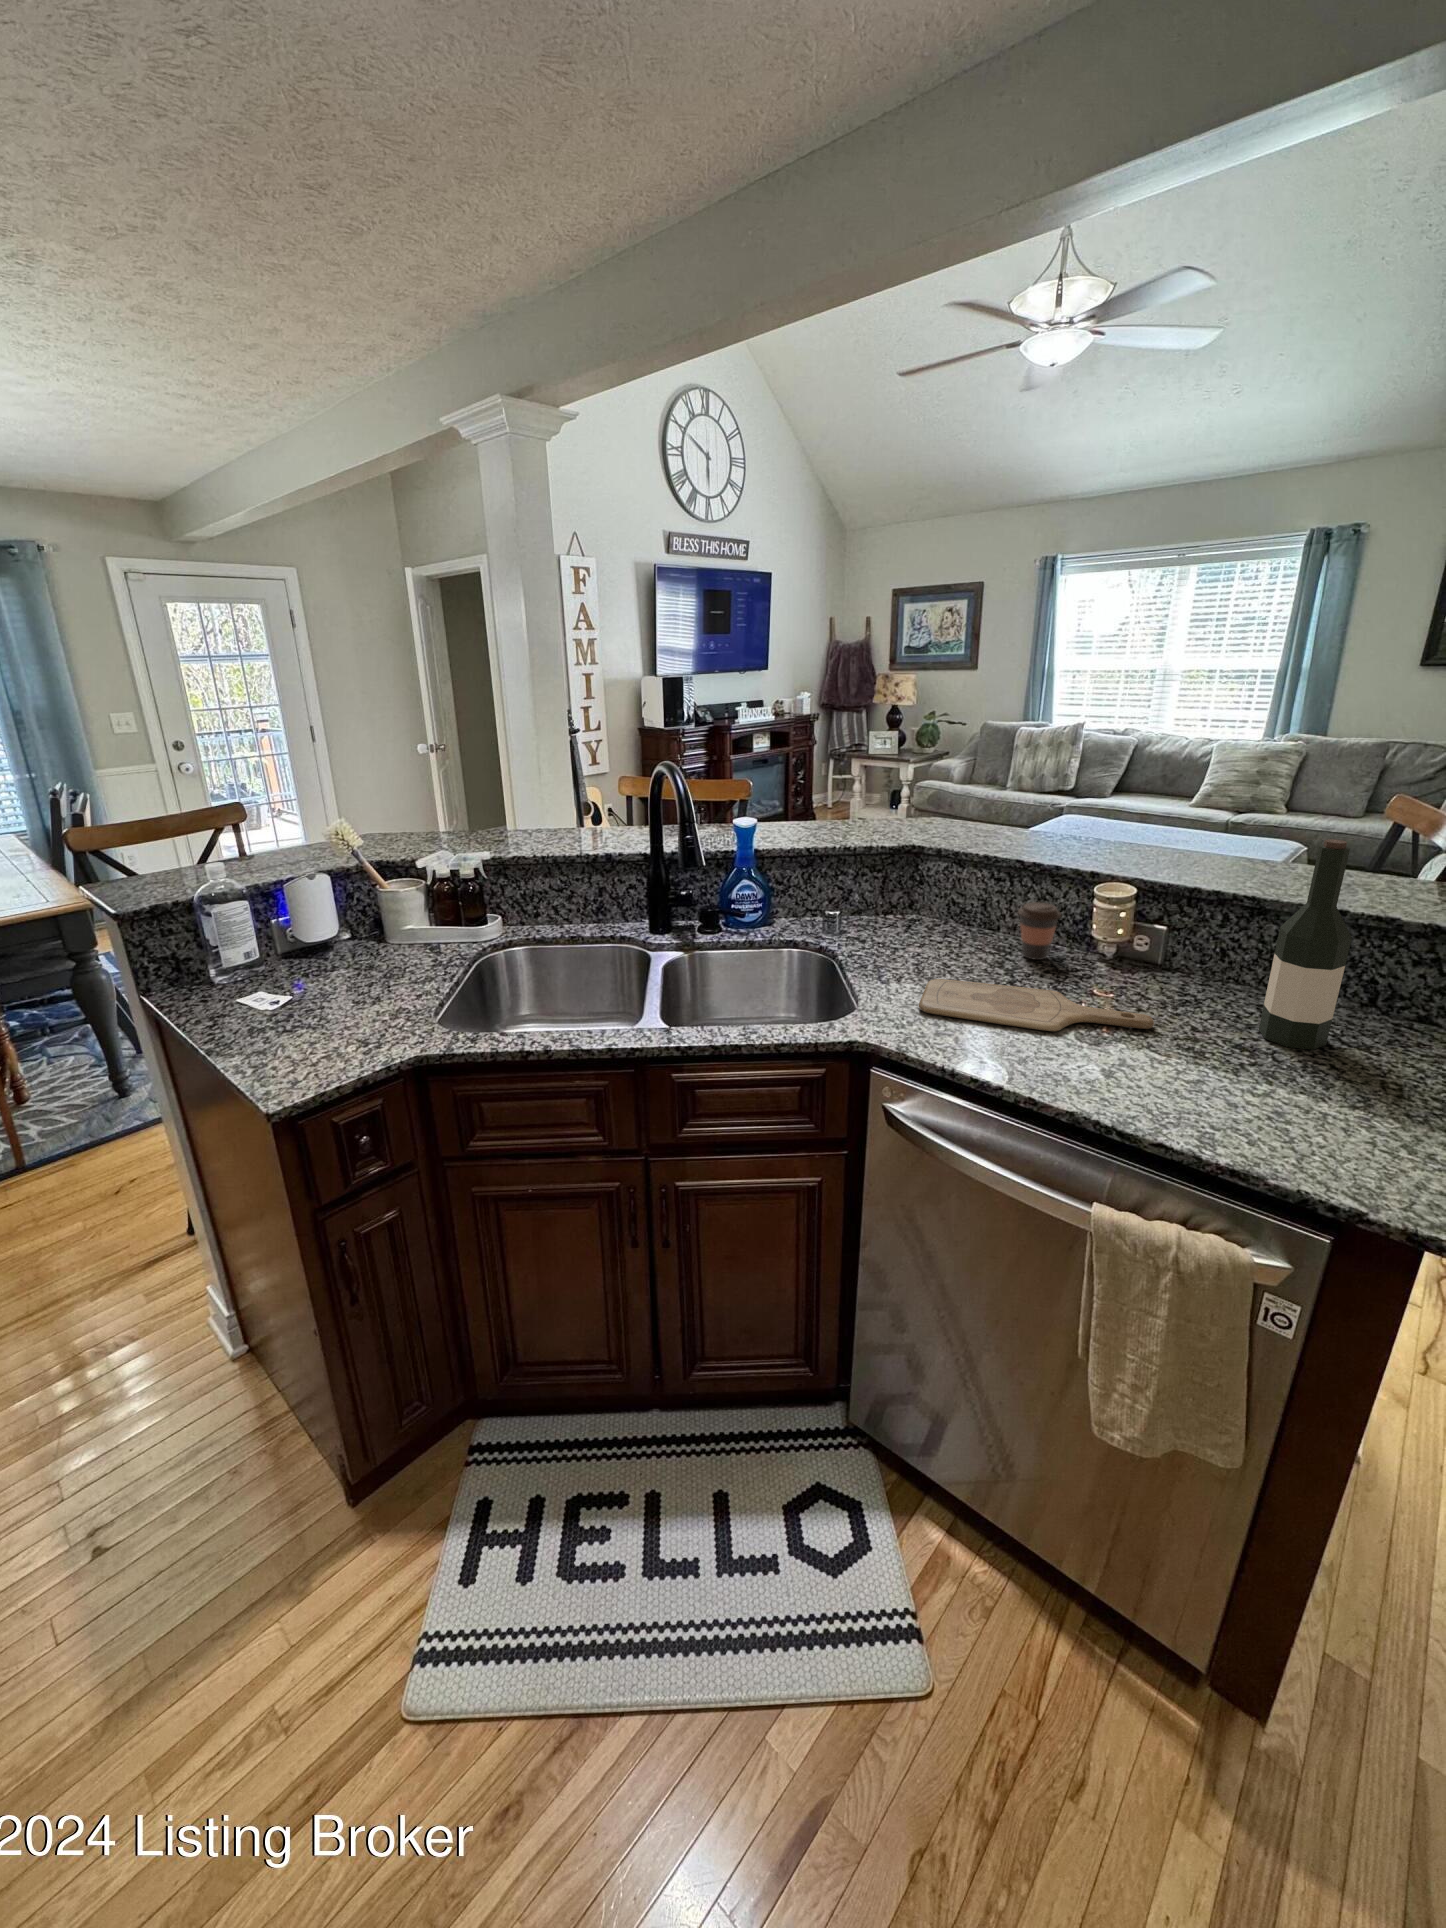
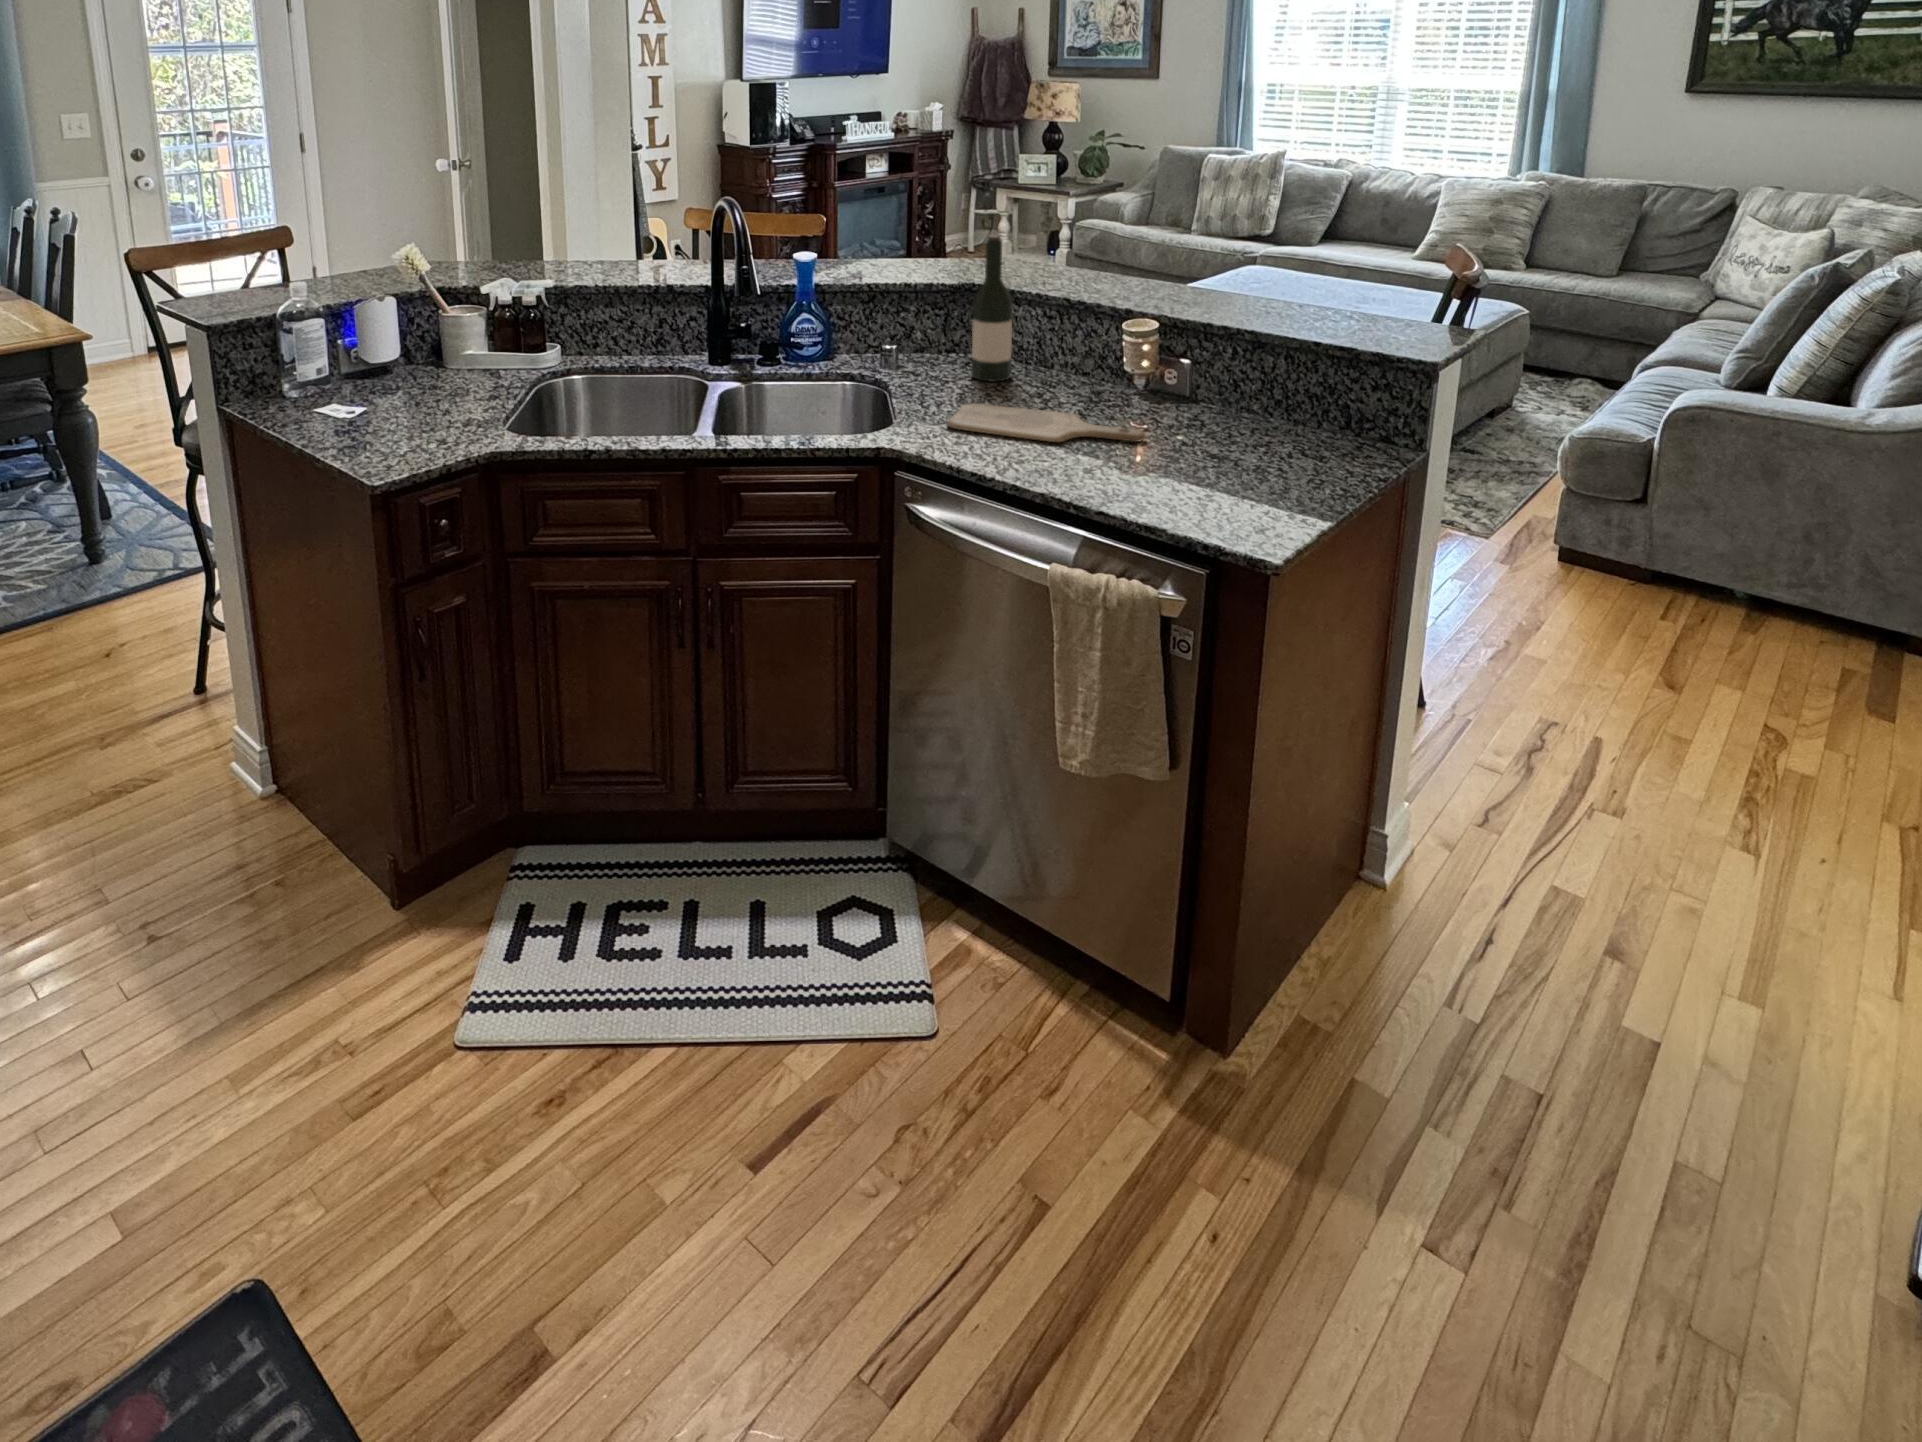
wine bottle: present [1259,839,1352,1050] -> present [972,235,1013,382]
coffee cup: present [1018,902,1061,960] -> none [1058,338,1098,393]

